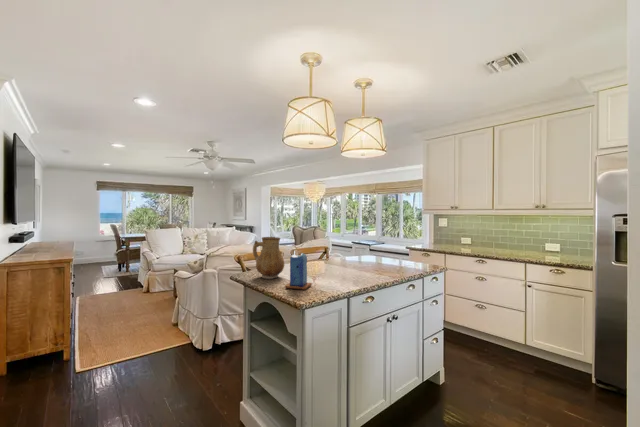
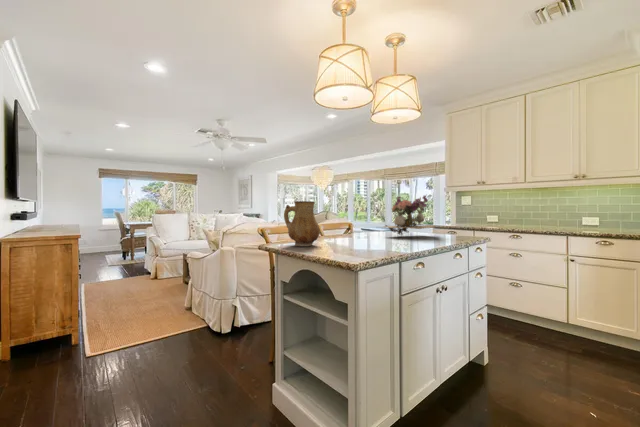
flower arrangement: none [349,225,398,265] -> present [385,196,435,235]
candle: present [285,251,312,290] -> none [328,210,356,253]

